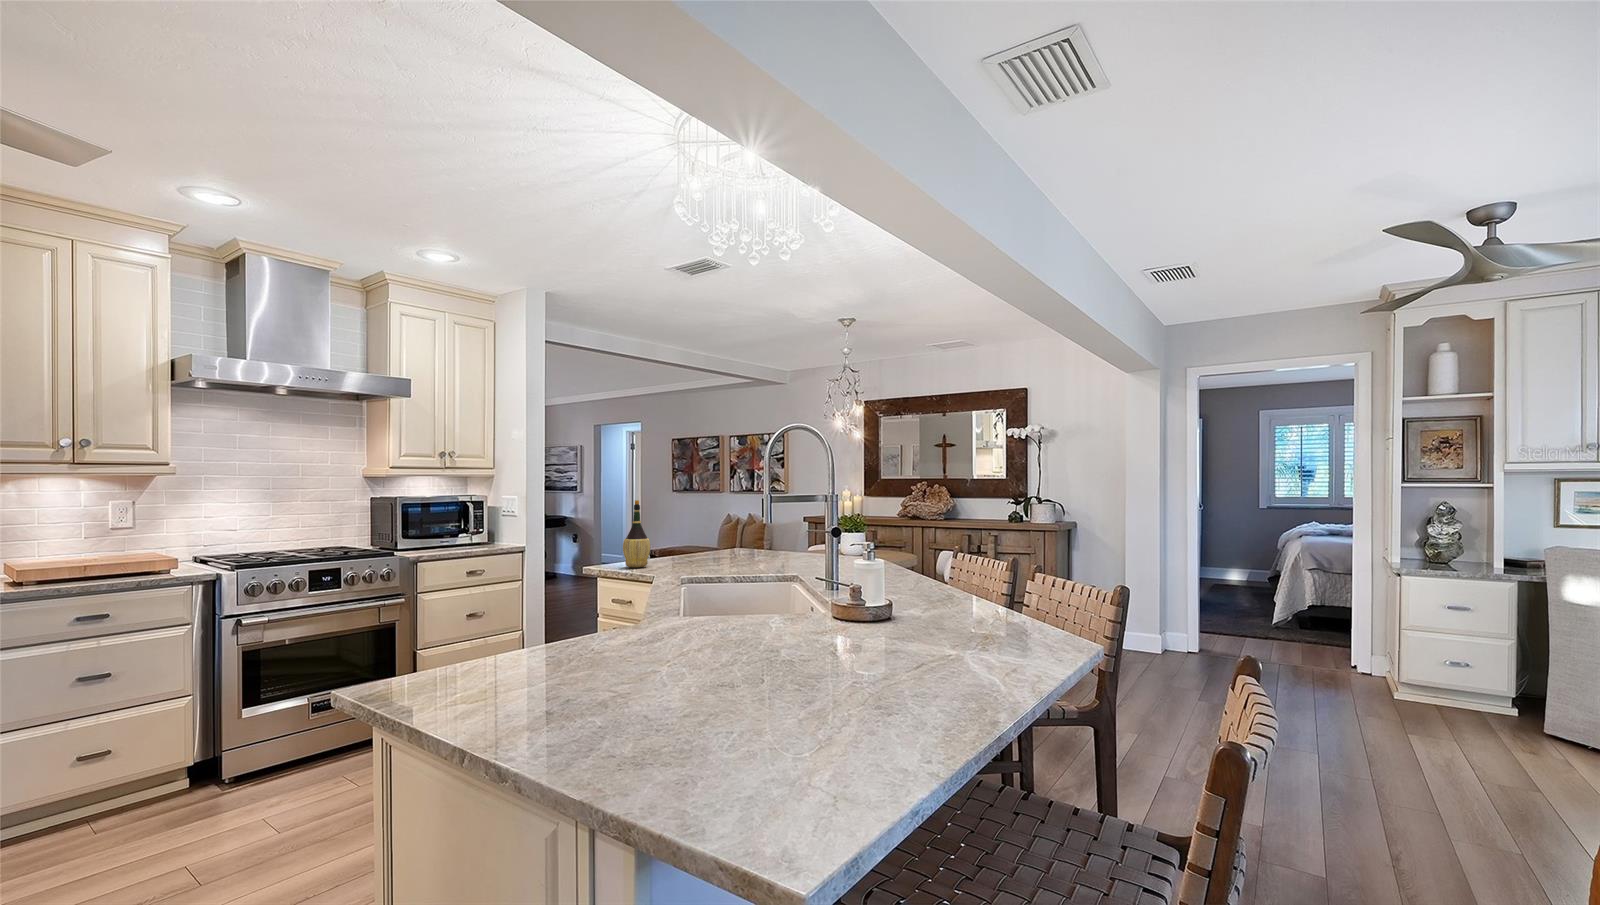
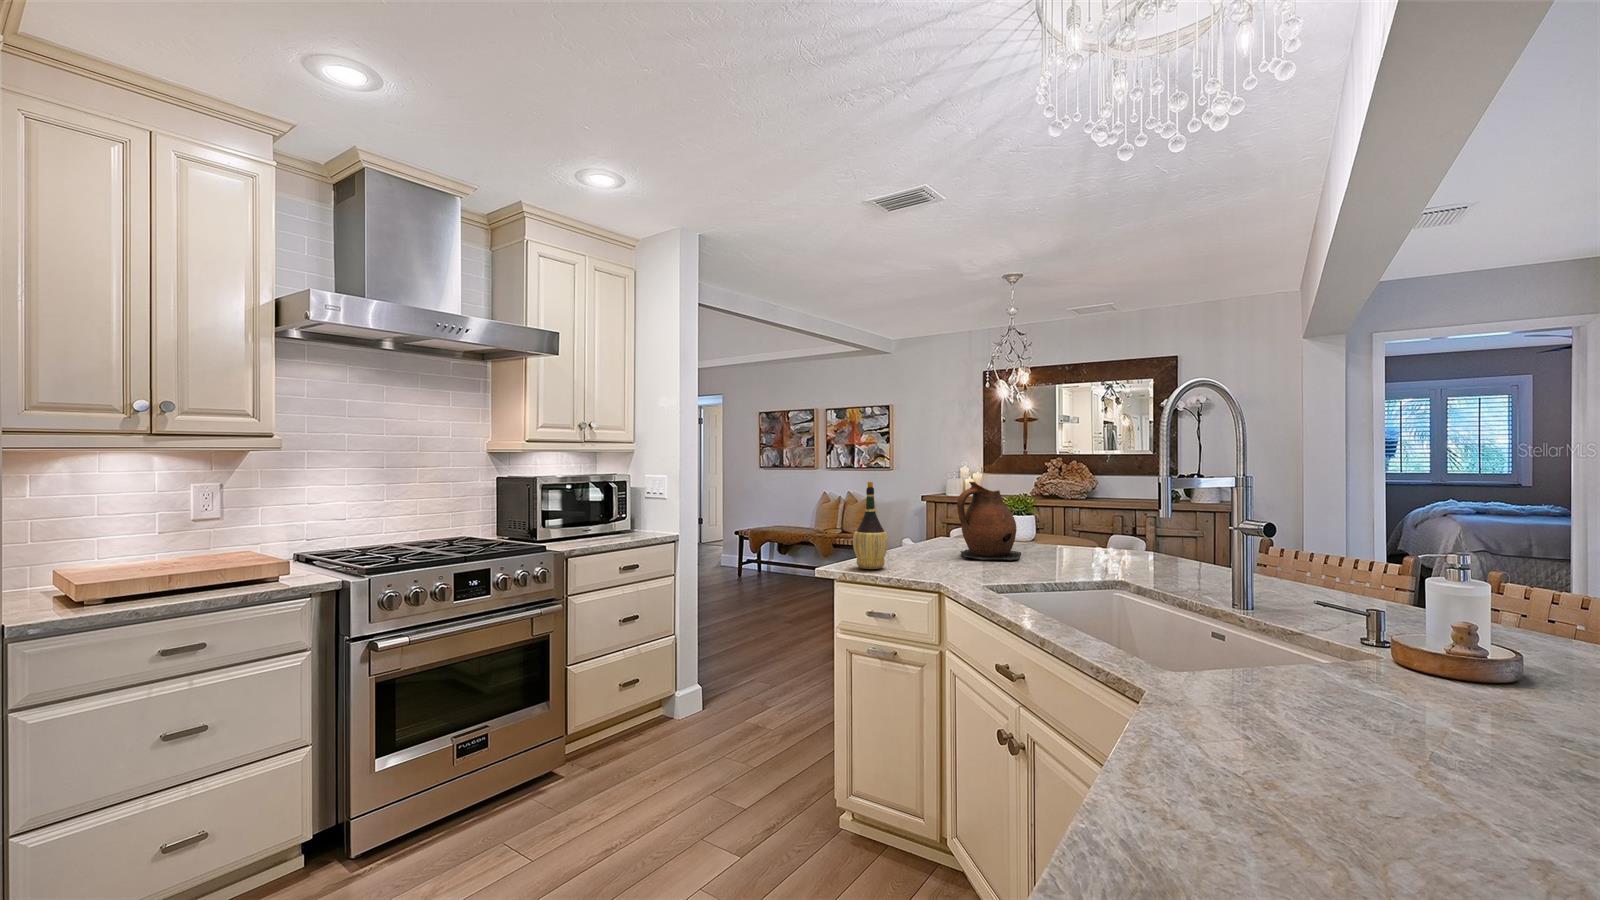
ceramic pitcher: none [716,501,772,562] -> present [957,482,1021,561]

